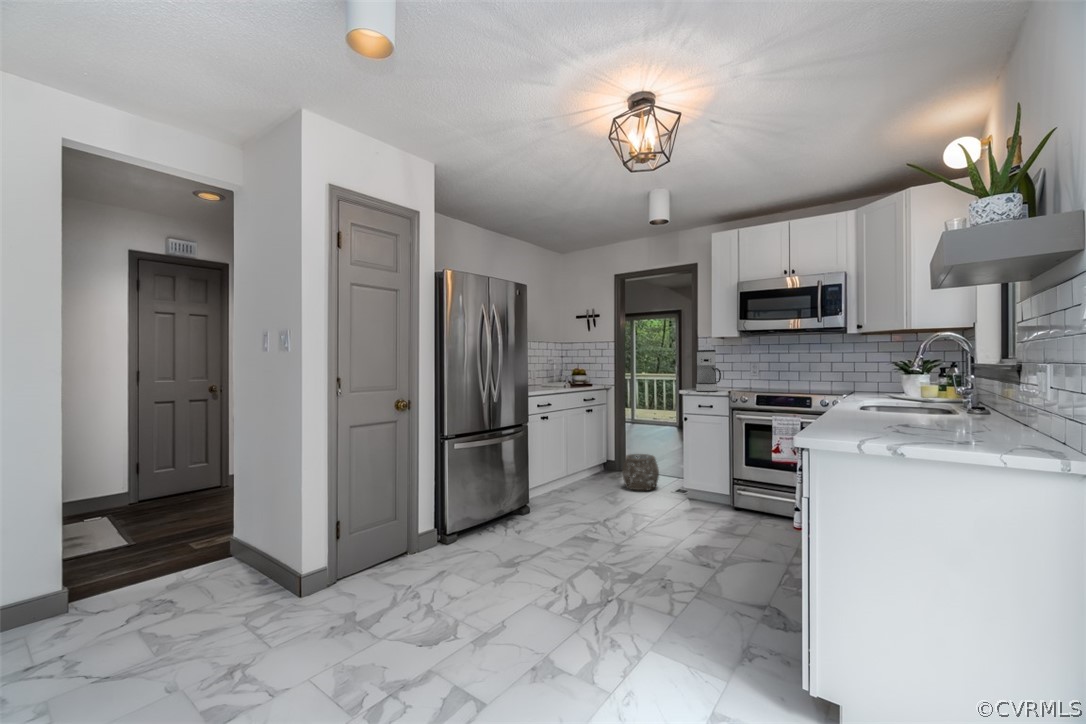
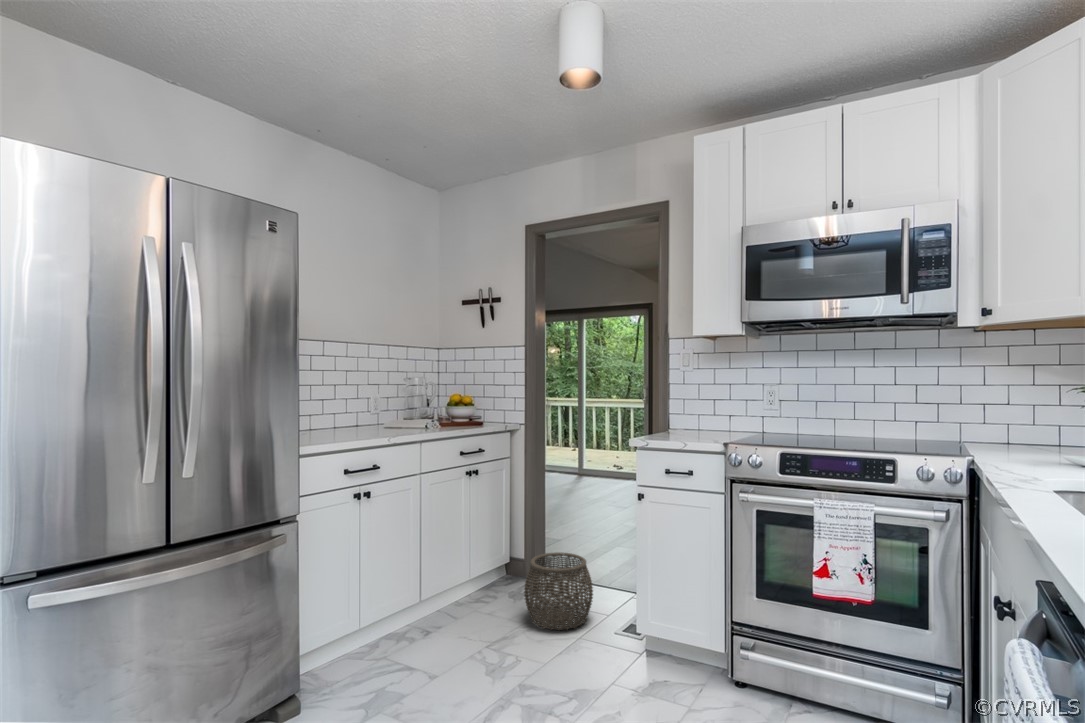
coffee maker: present [696,350,721,392] -> none [660,359,708,443]

